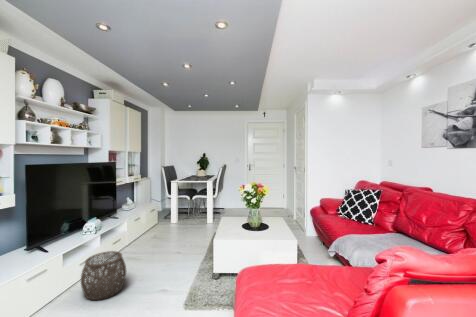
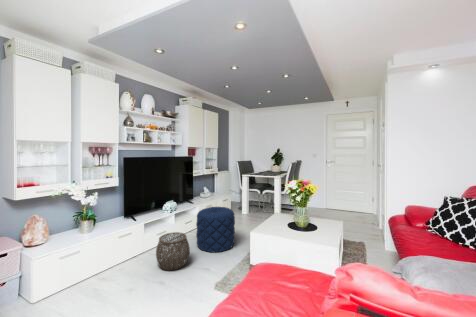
pouf: none [127,216,174,269] -> present [196,207,235,252]

